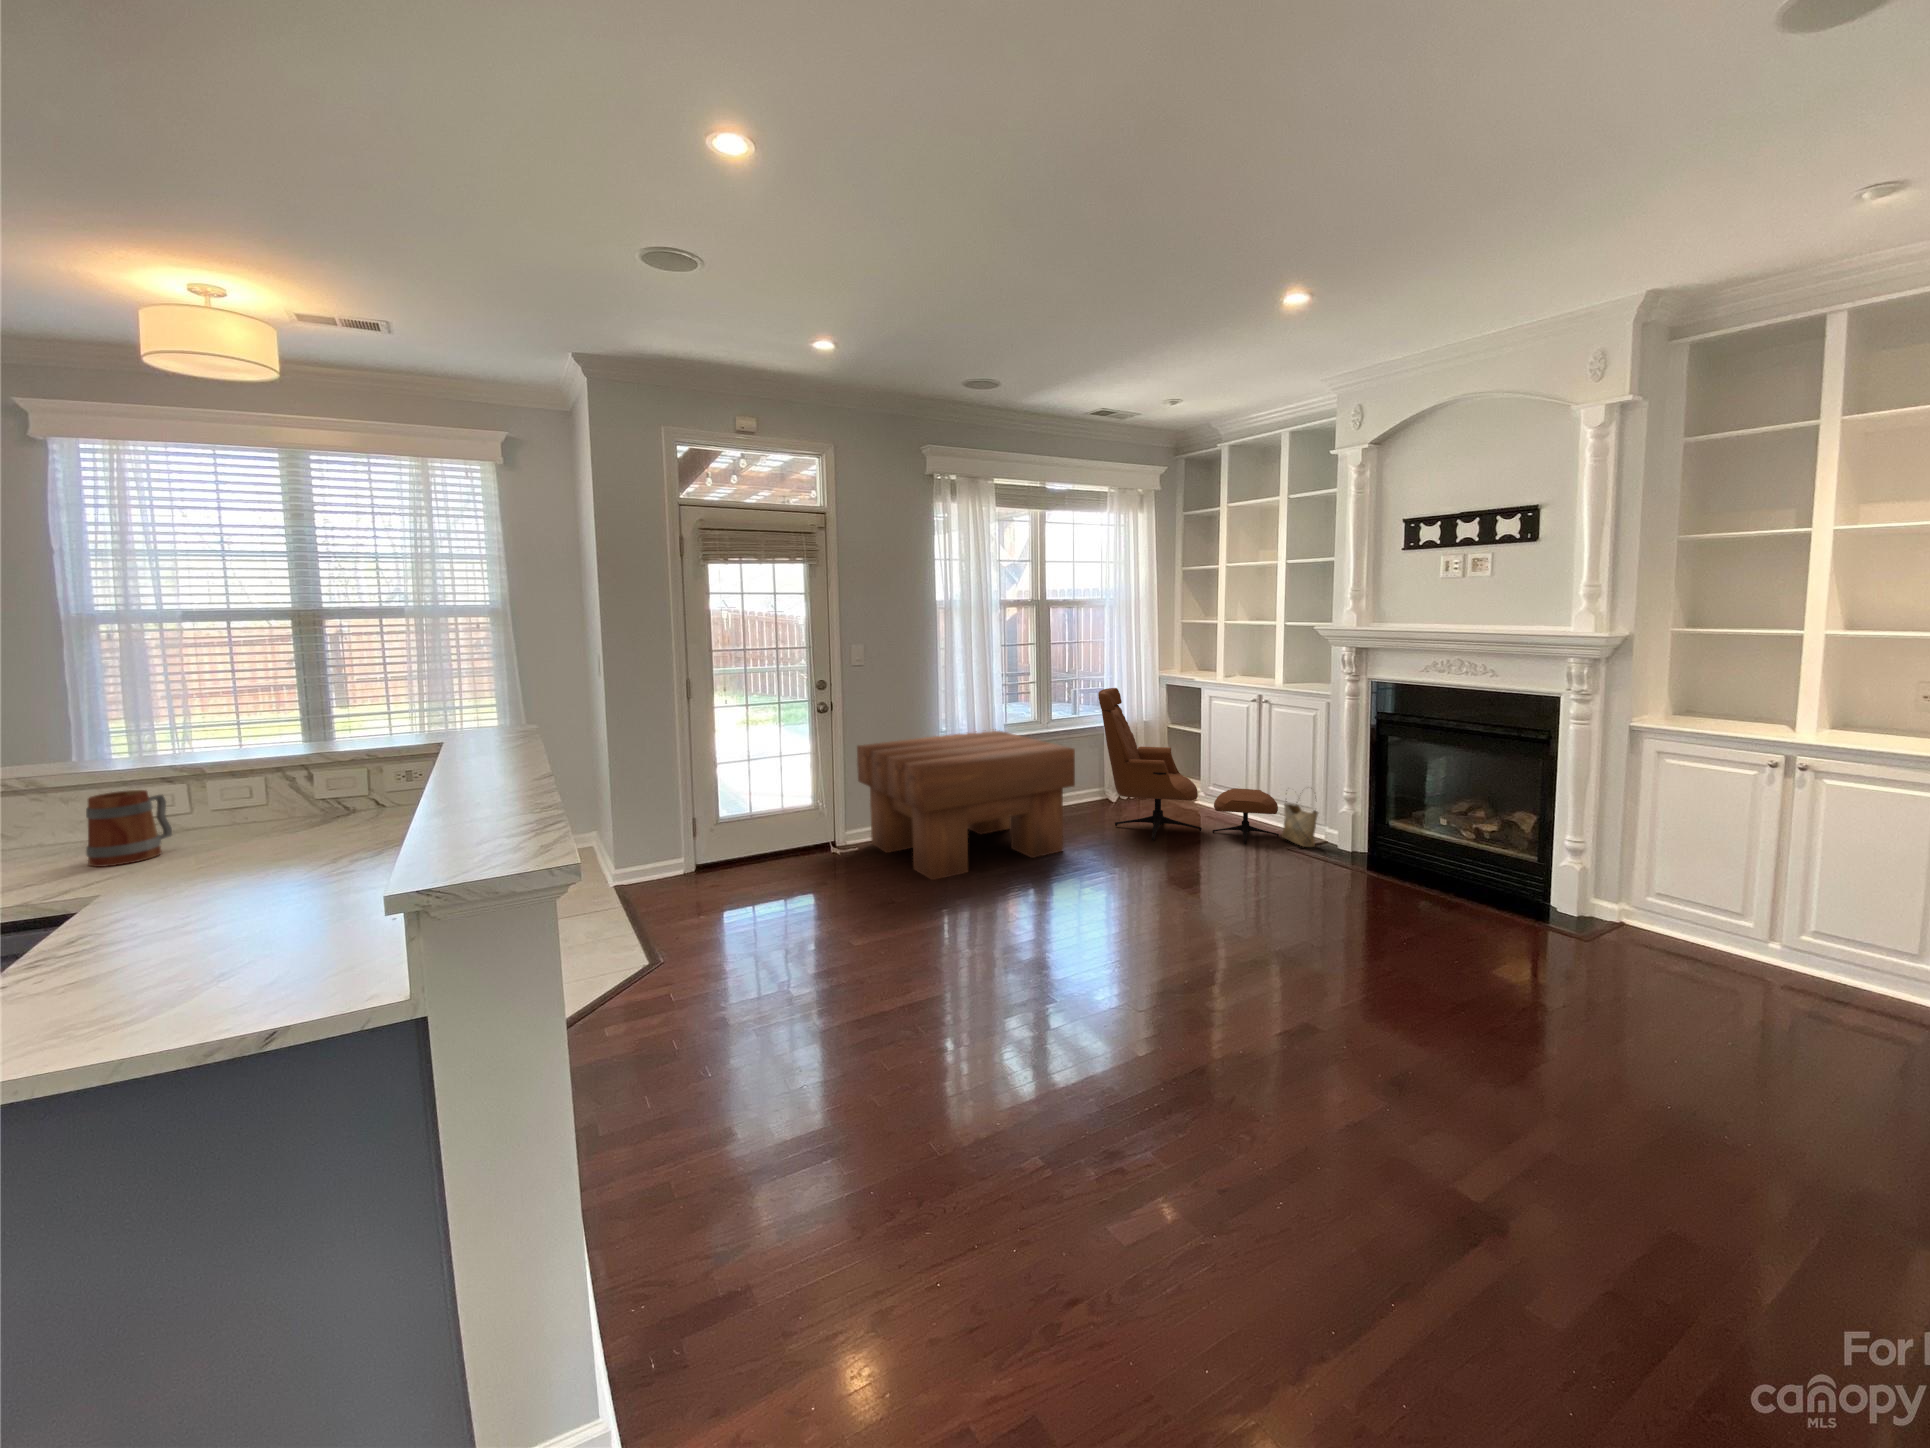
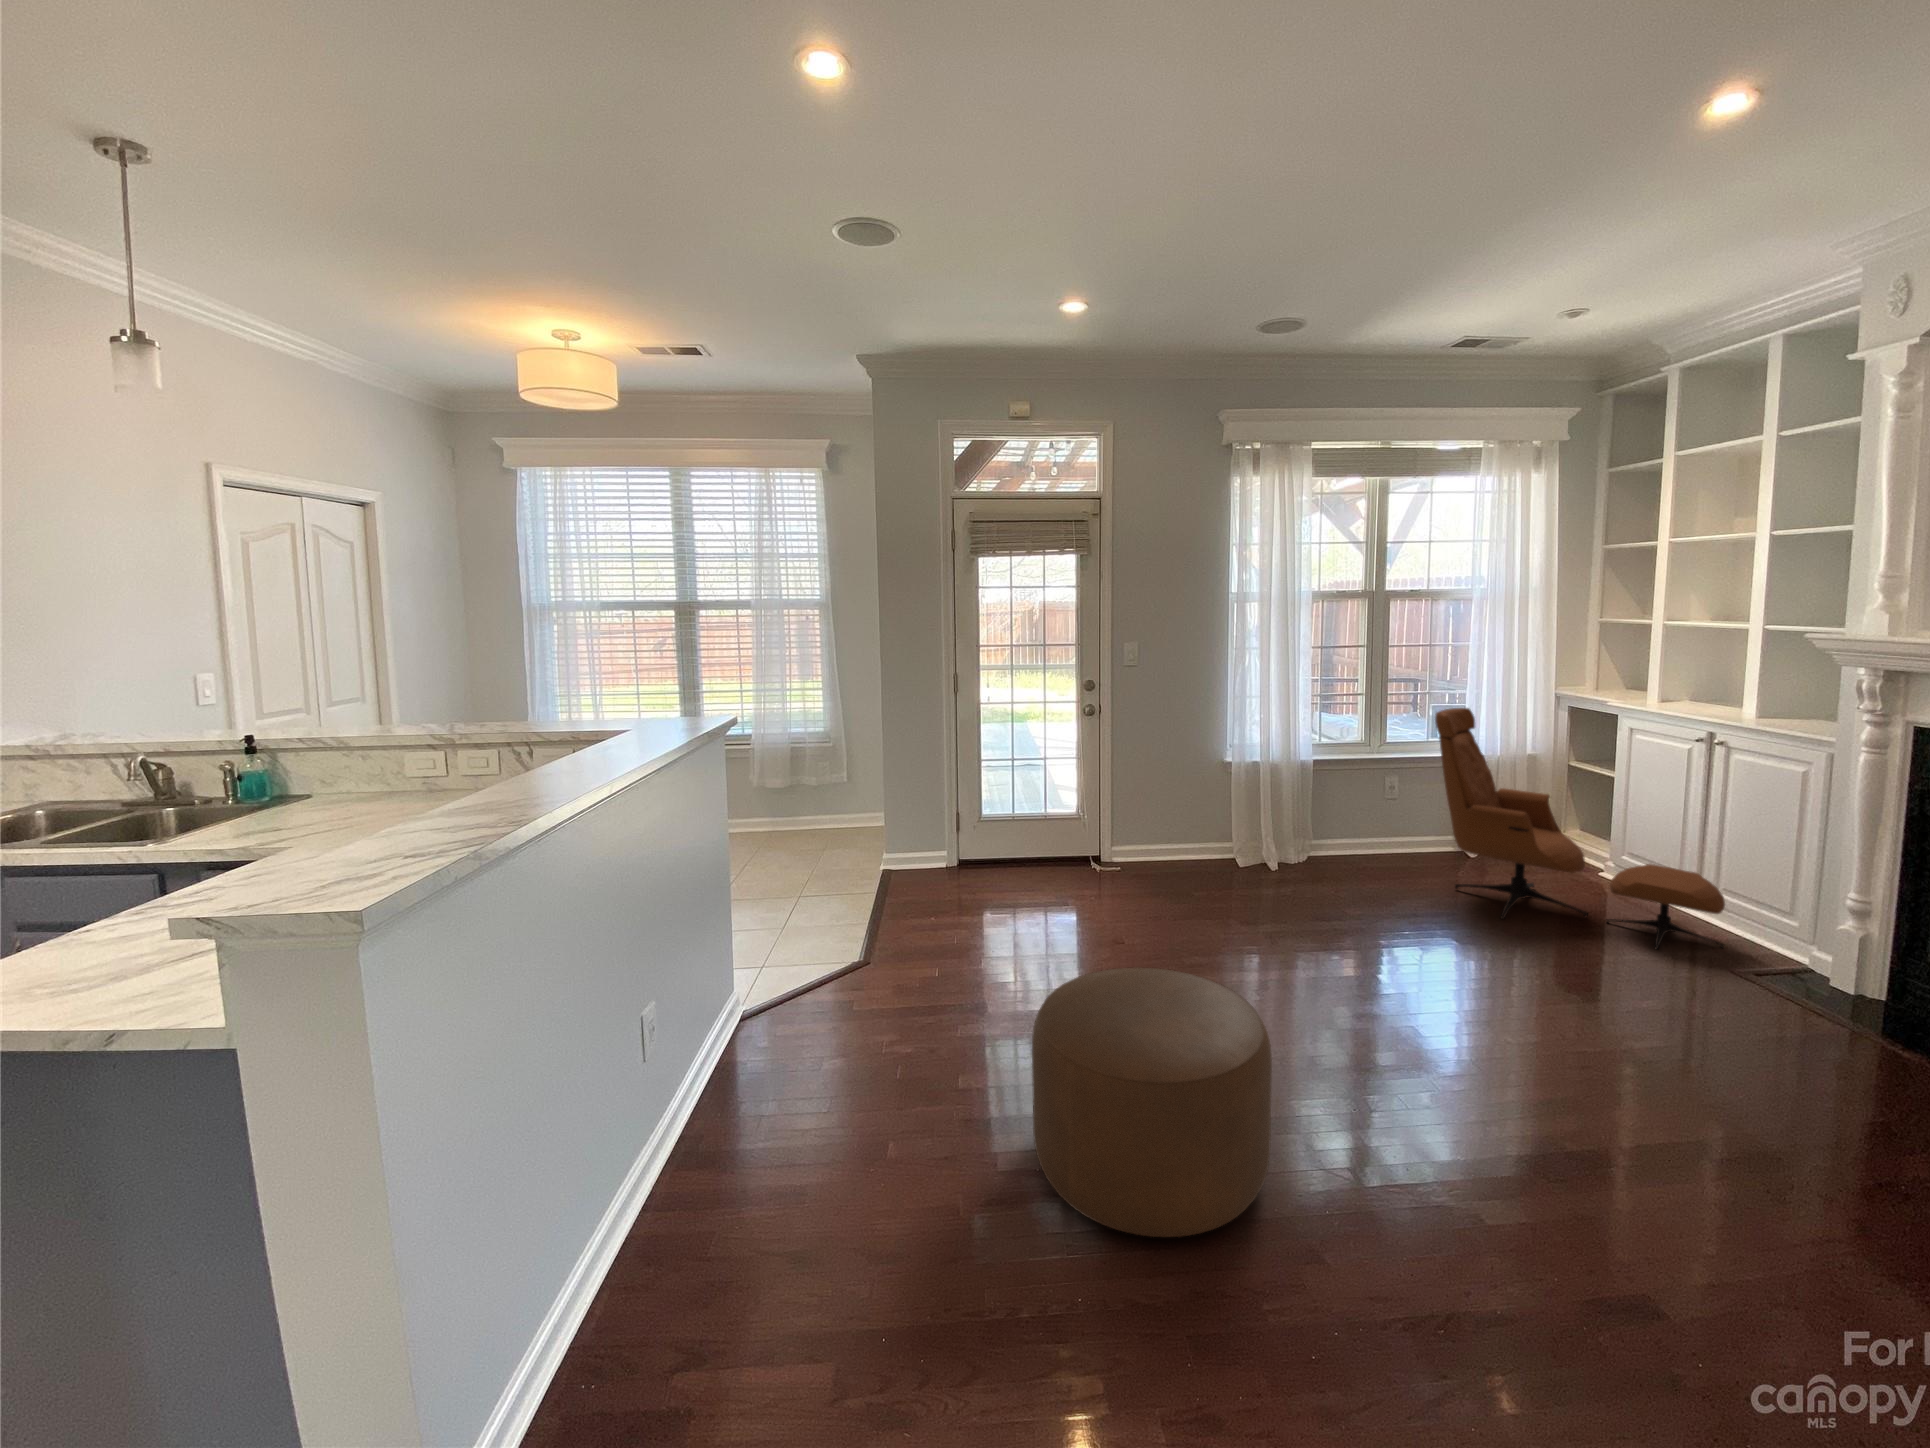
coffee table: present [857,731,1075,880] -> none [1129,748,1385,921]
woven basket: present [1282,788,1318,847] -> none [1727,878,1800,977]
mug: present [86,790,172,867] -> none [323,749,392,811]
ottoman: none [916,894,1095,1077] -> present [1032,967,1272,1237]

